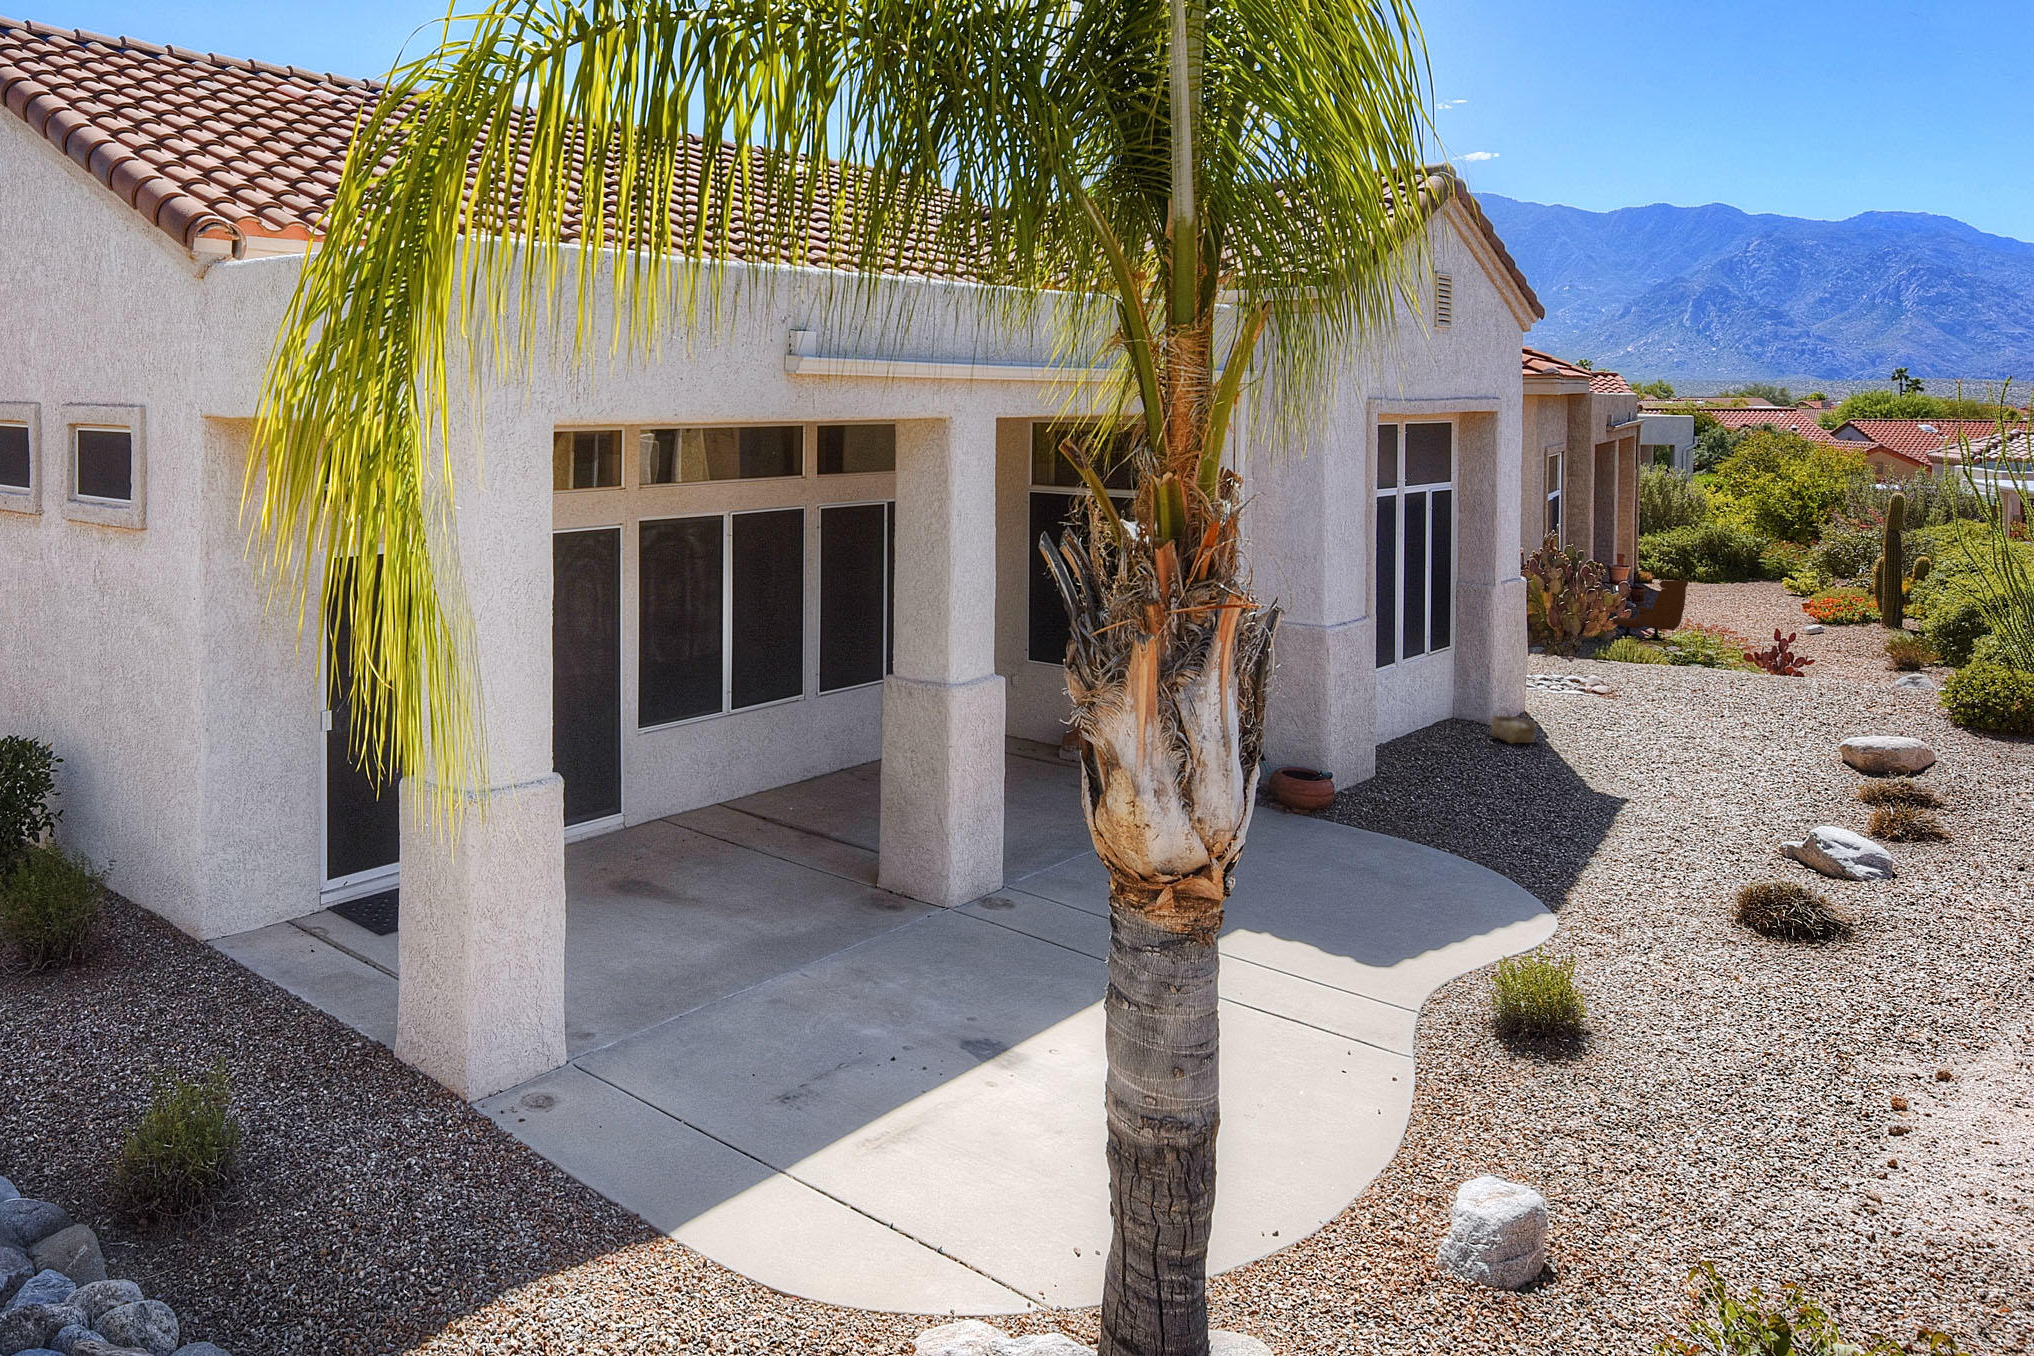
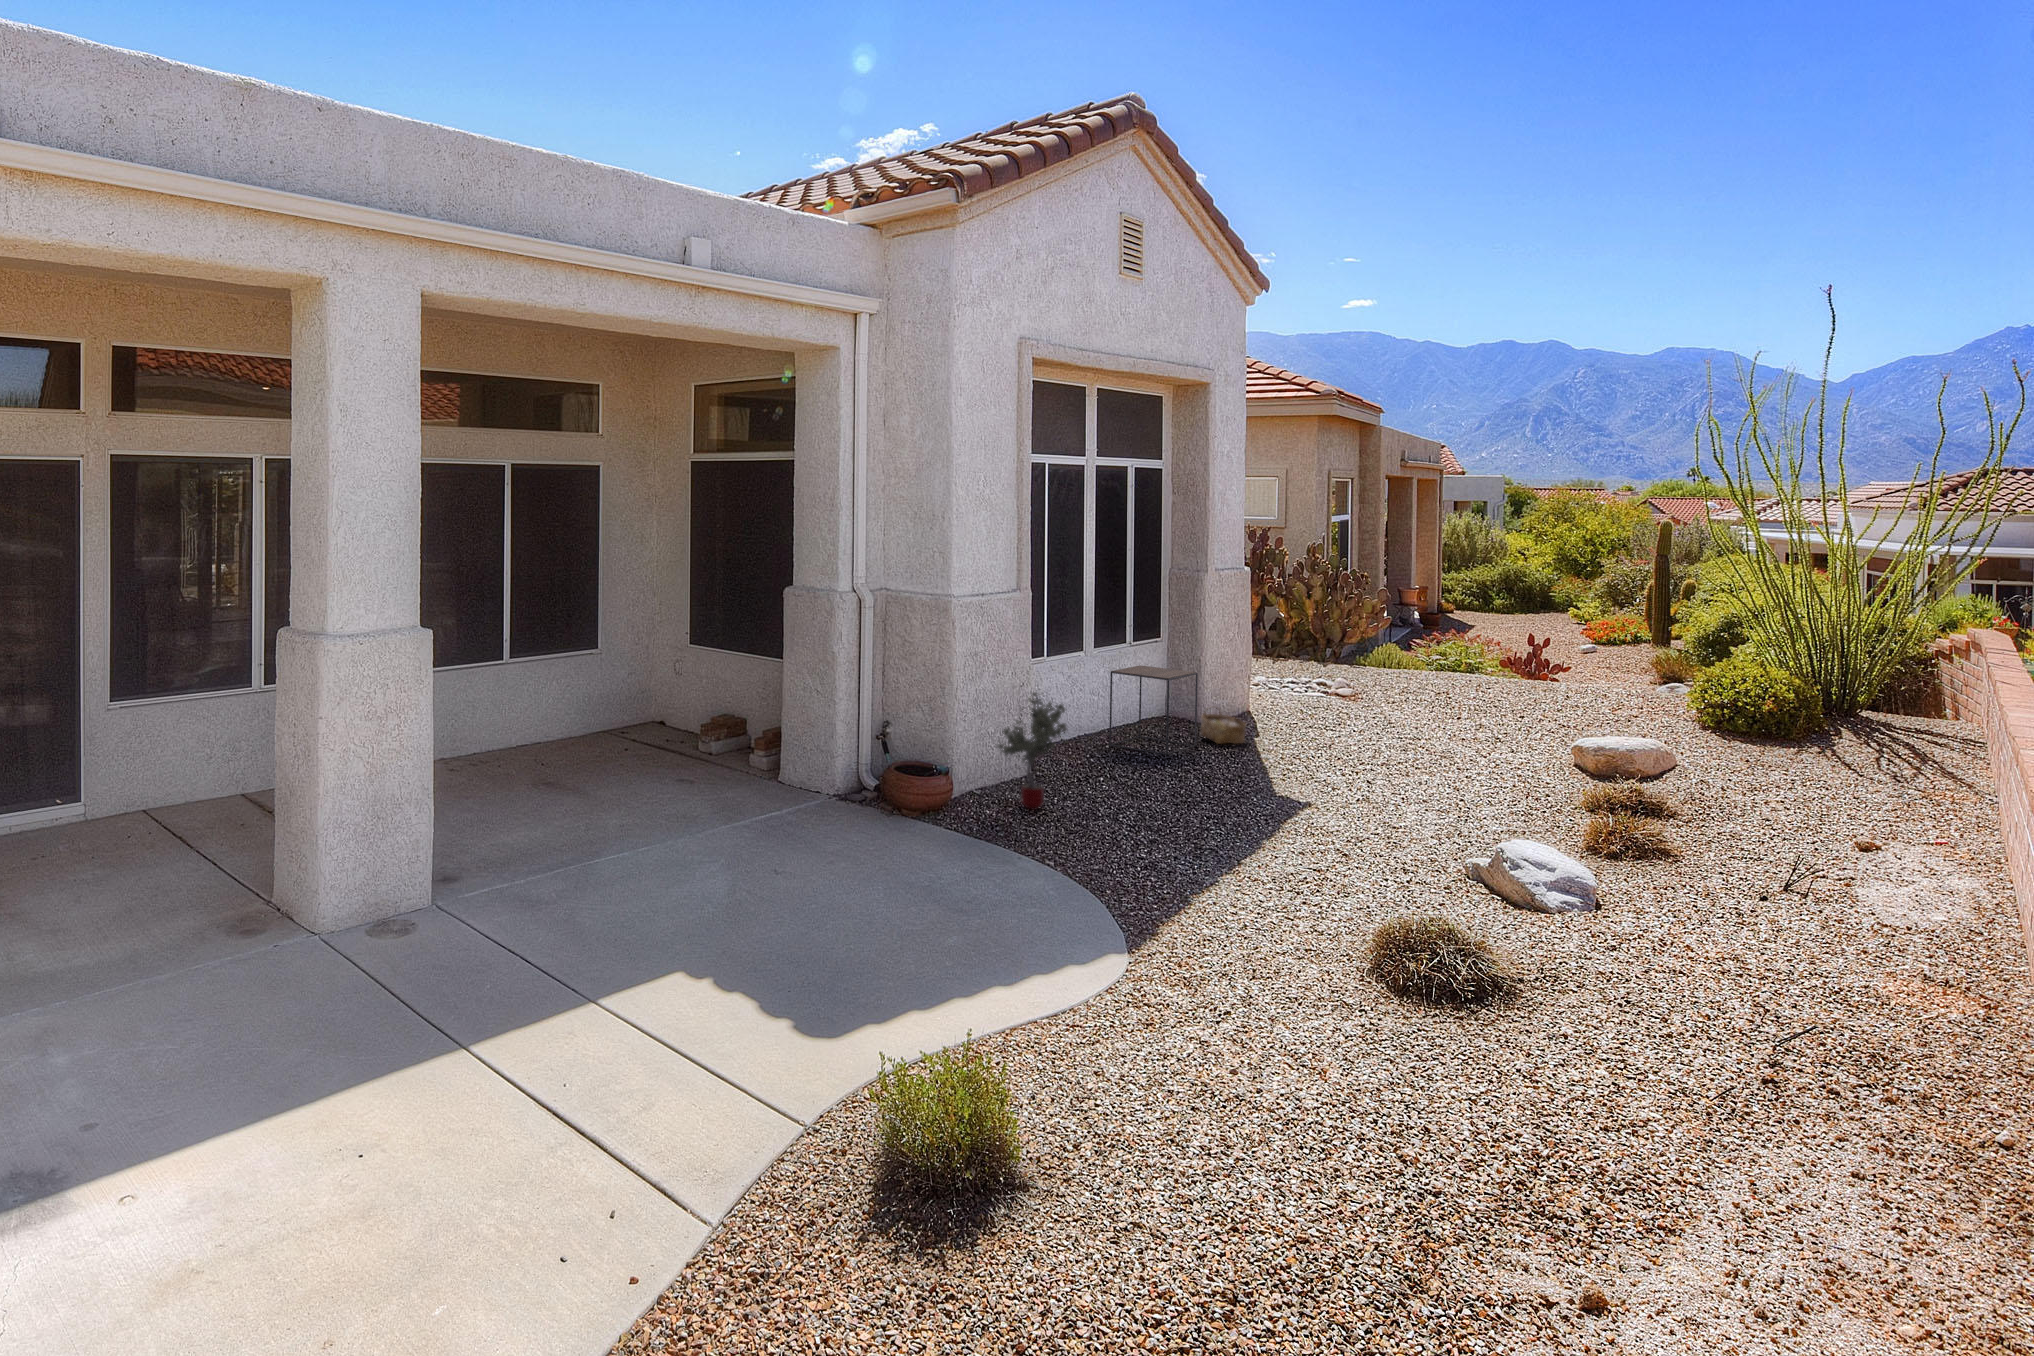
lounge chair: present [1612,580,1688,646] -> none [1383,592,1453,658]
side table: none [1412,672,1494,756] -> present [1109,665,1198,755]
potted tree: none [1357,705,1419,807] -> present [998,693,1067,809]

